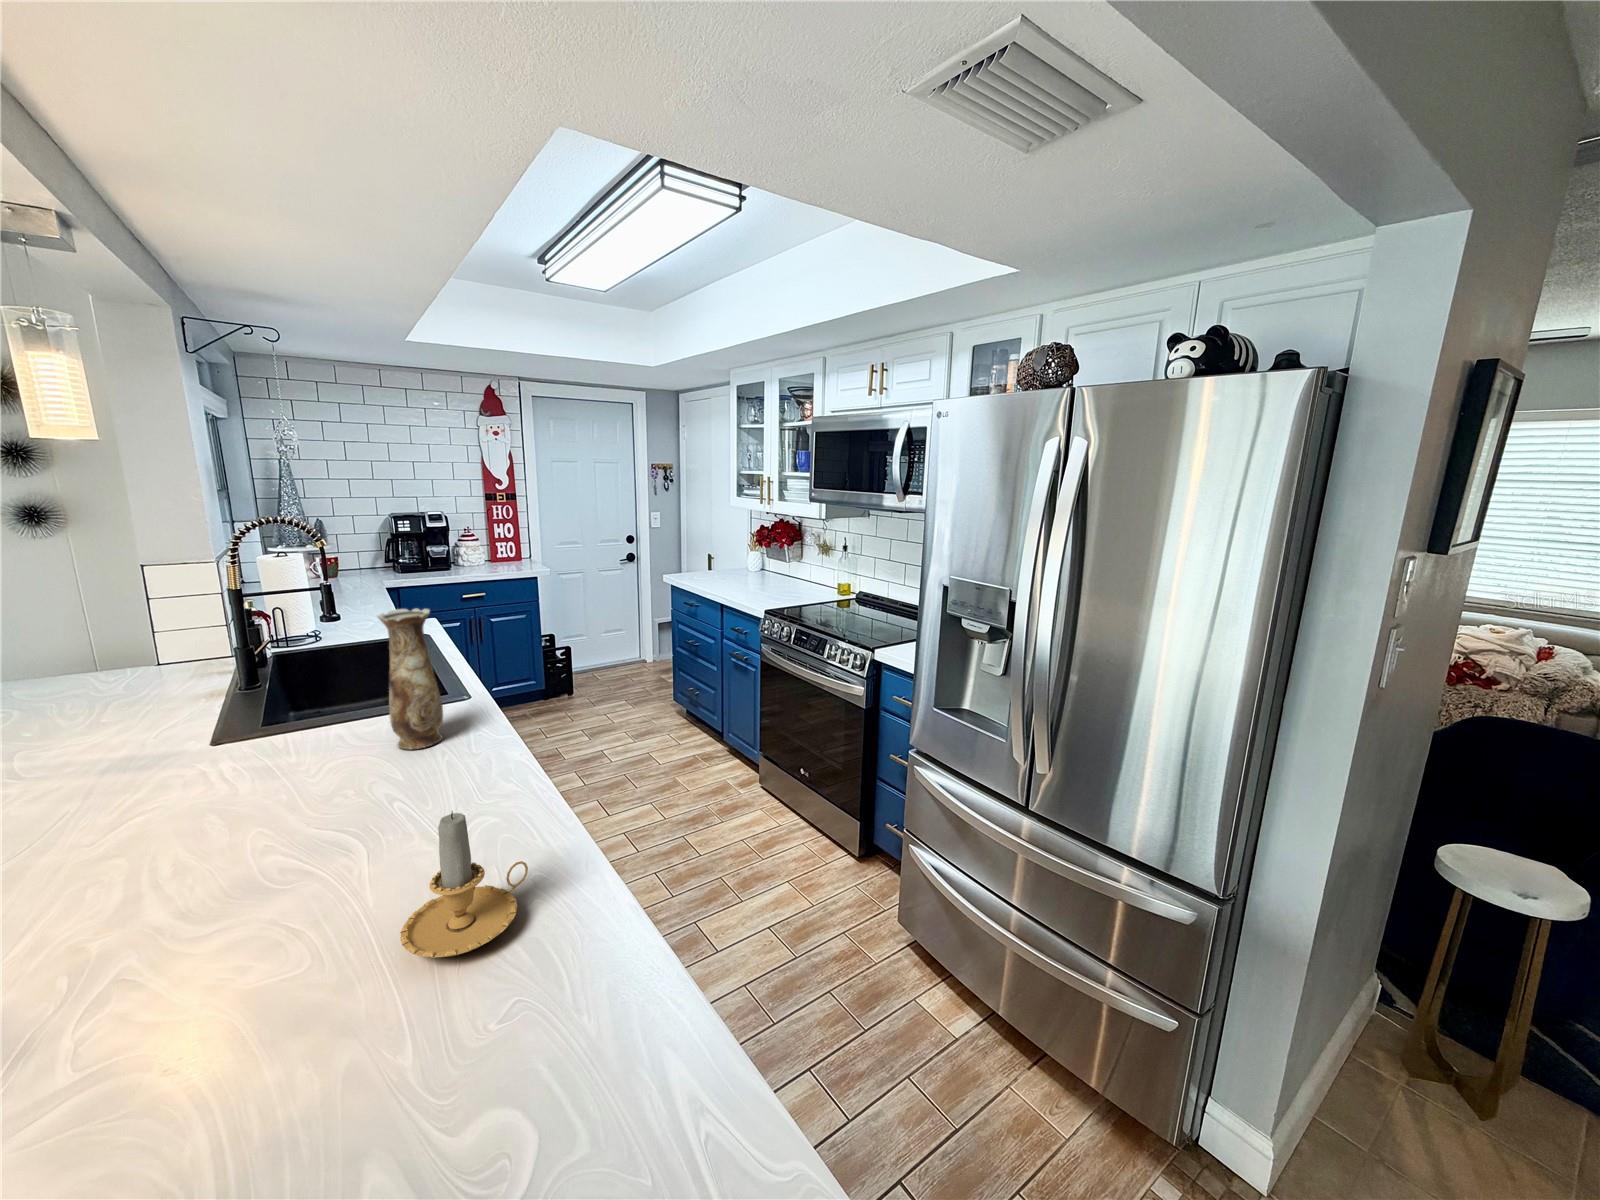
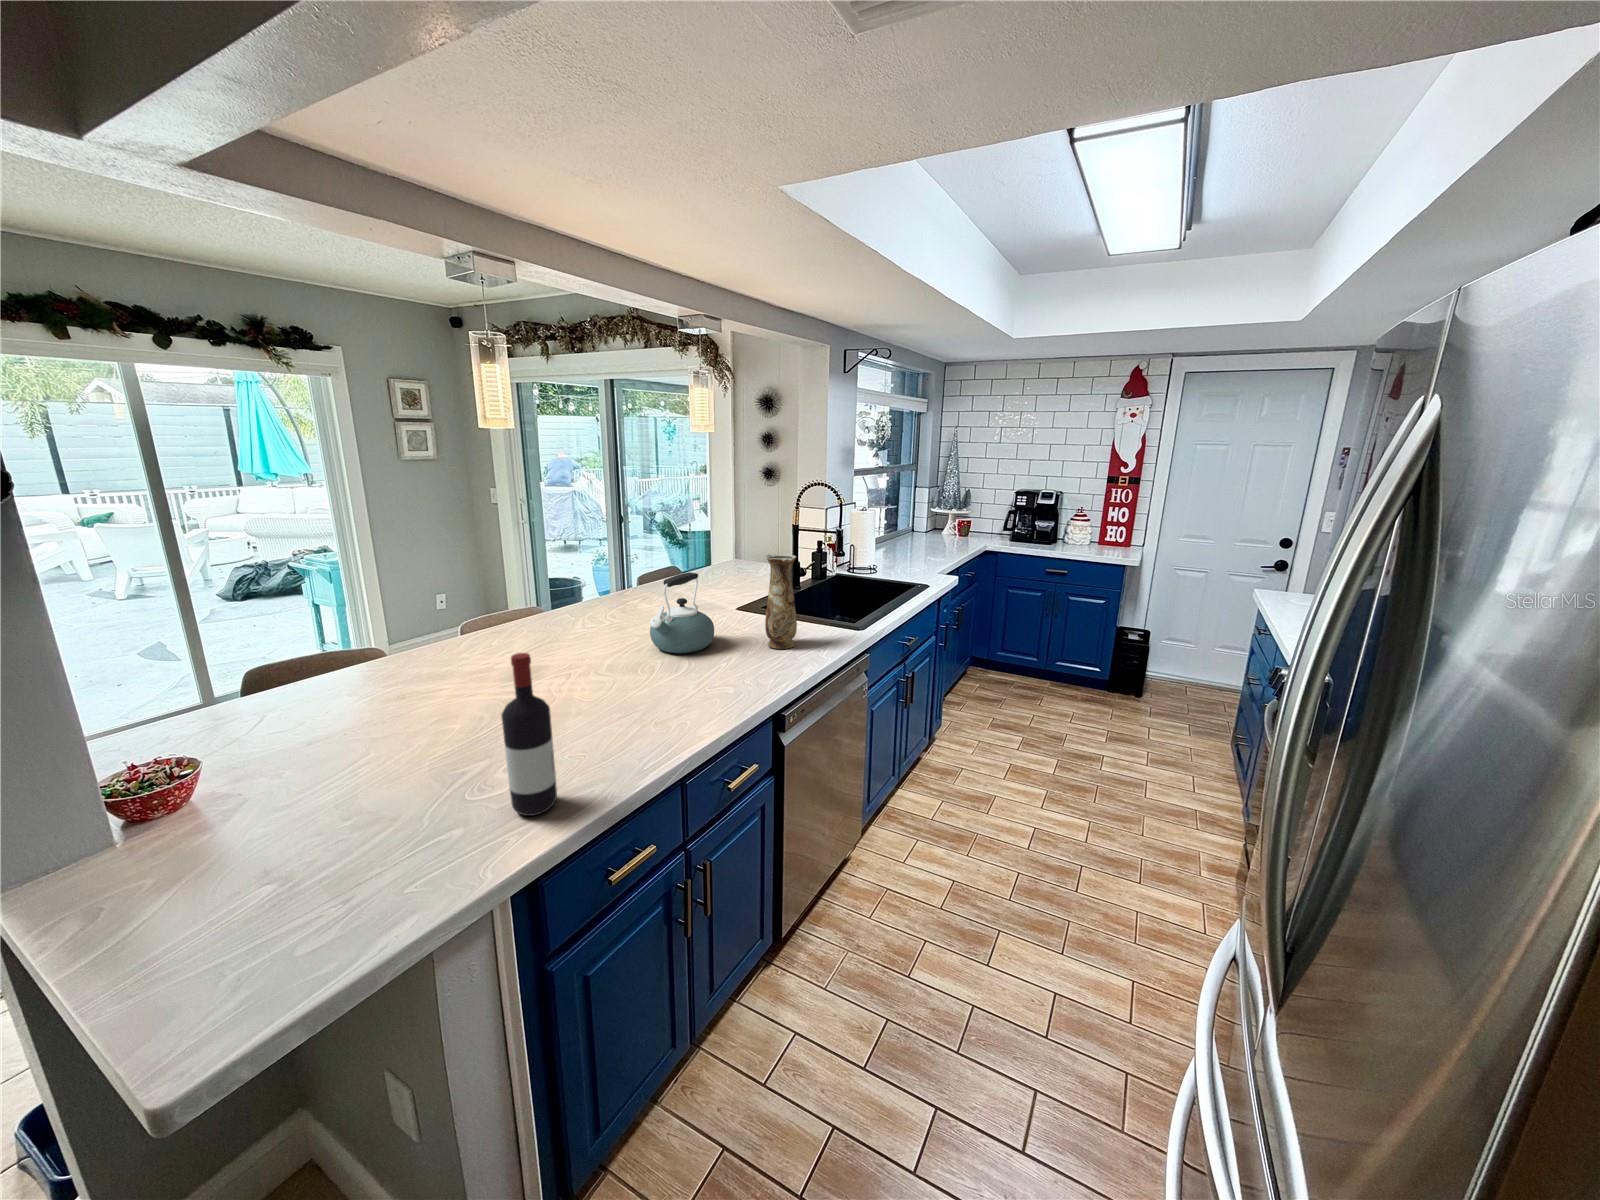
kettle: none [165,677,320,835] -> present [650,572,714,654]
wine bottle: none [572,796,656,1090] -> present [501,653,557,816]
candle: present [400,811,528,958] -> none [585,657,657,736]

